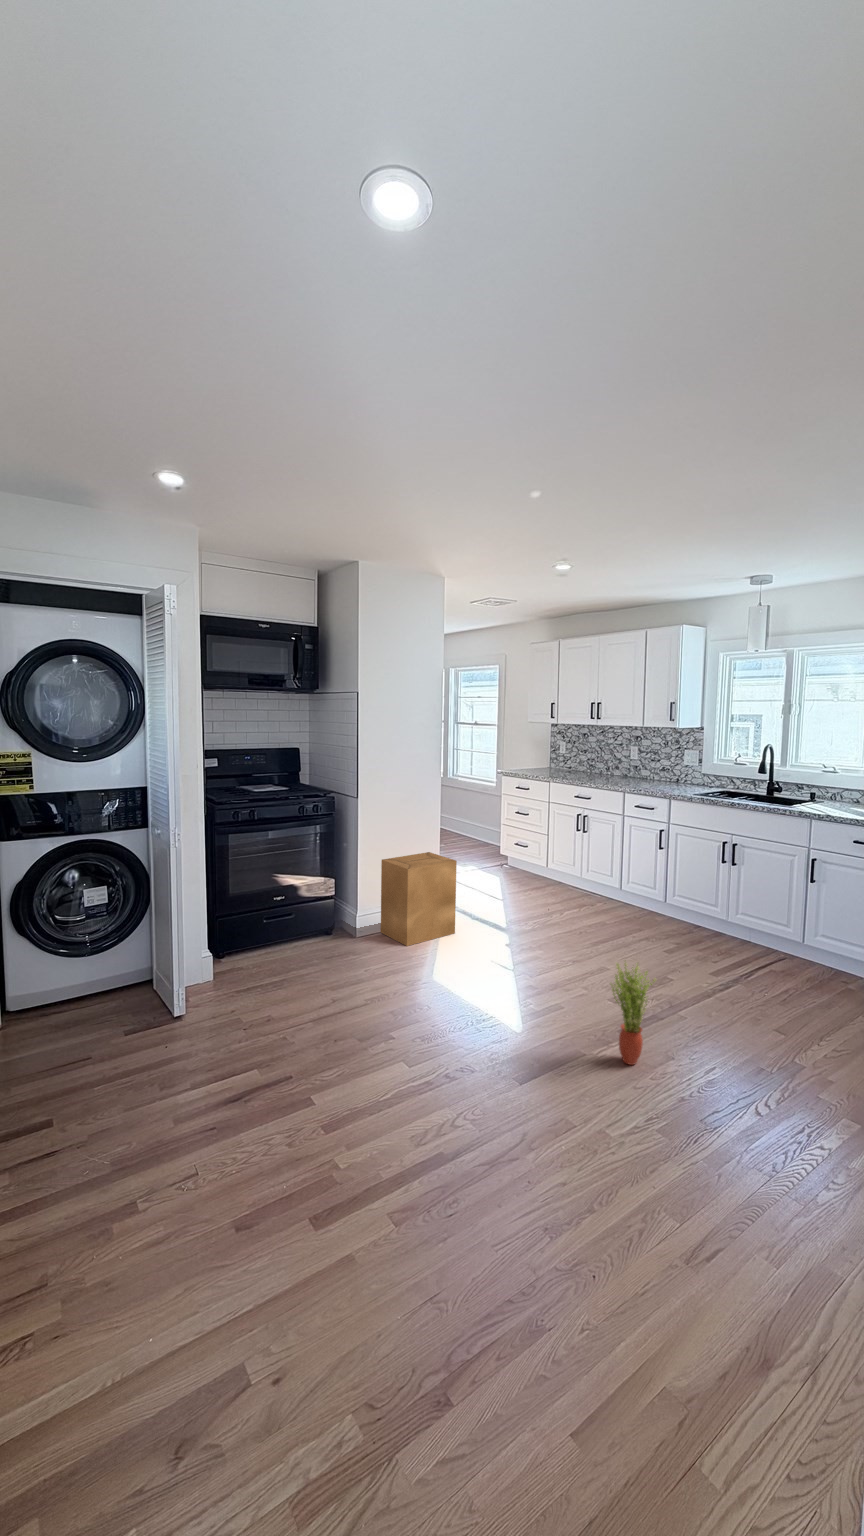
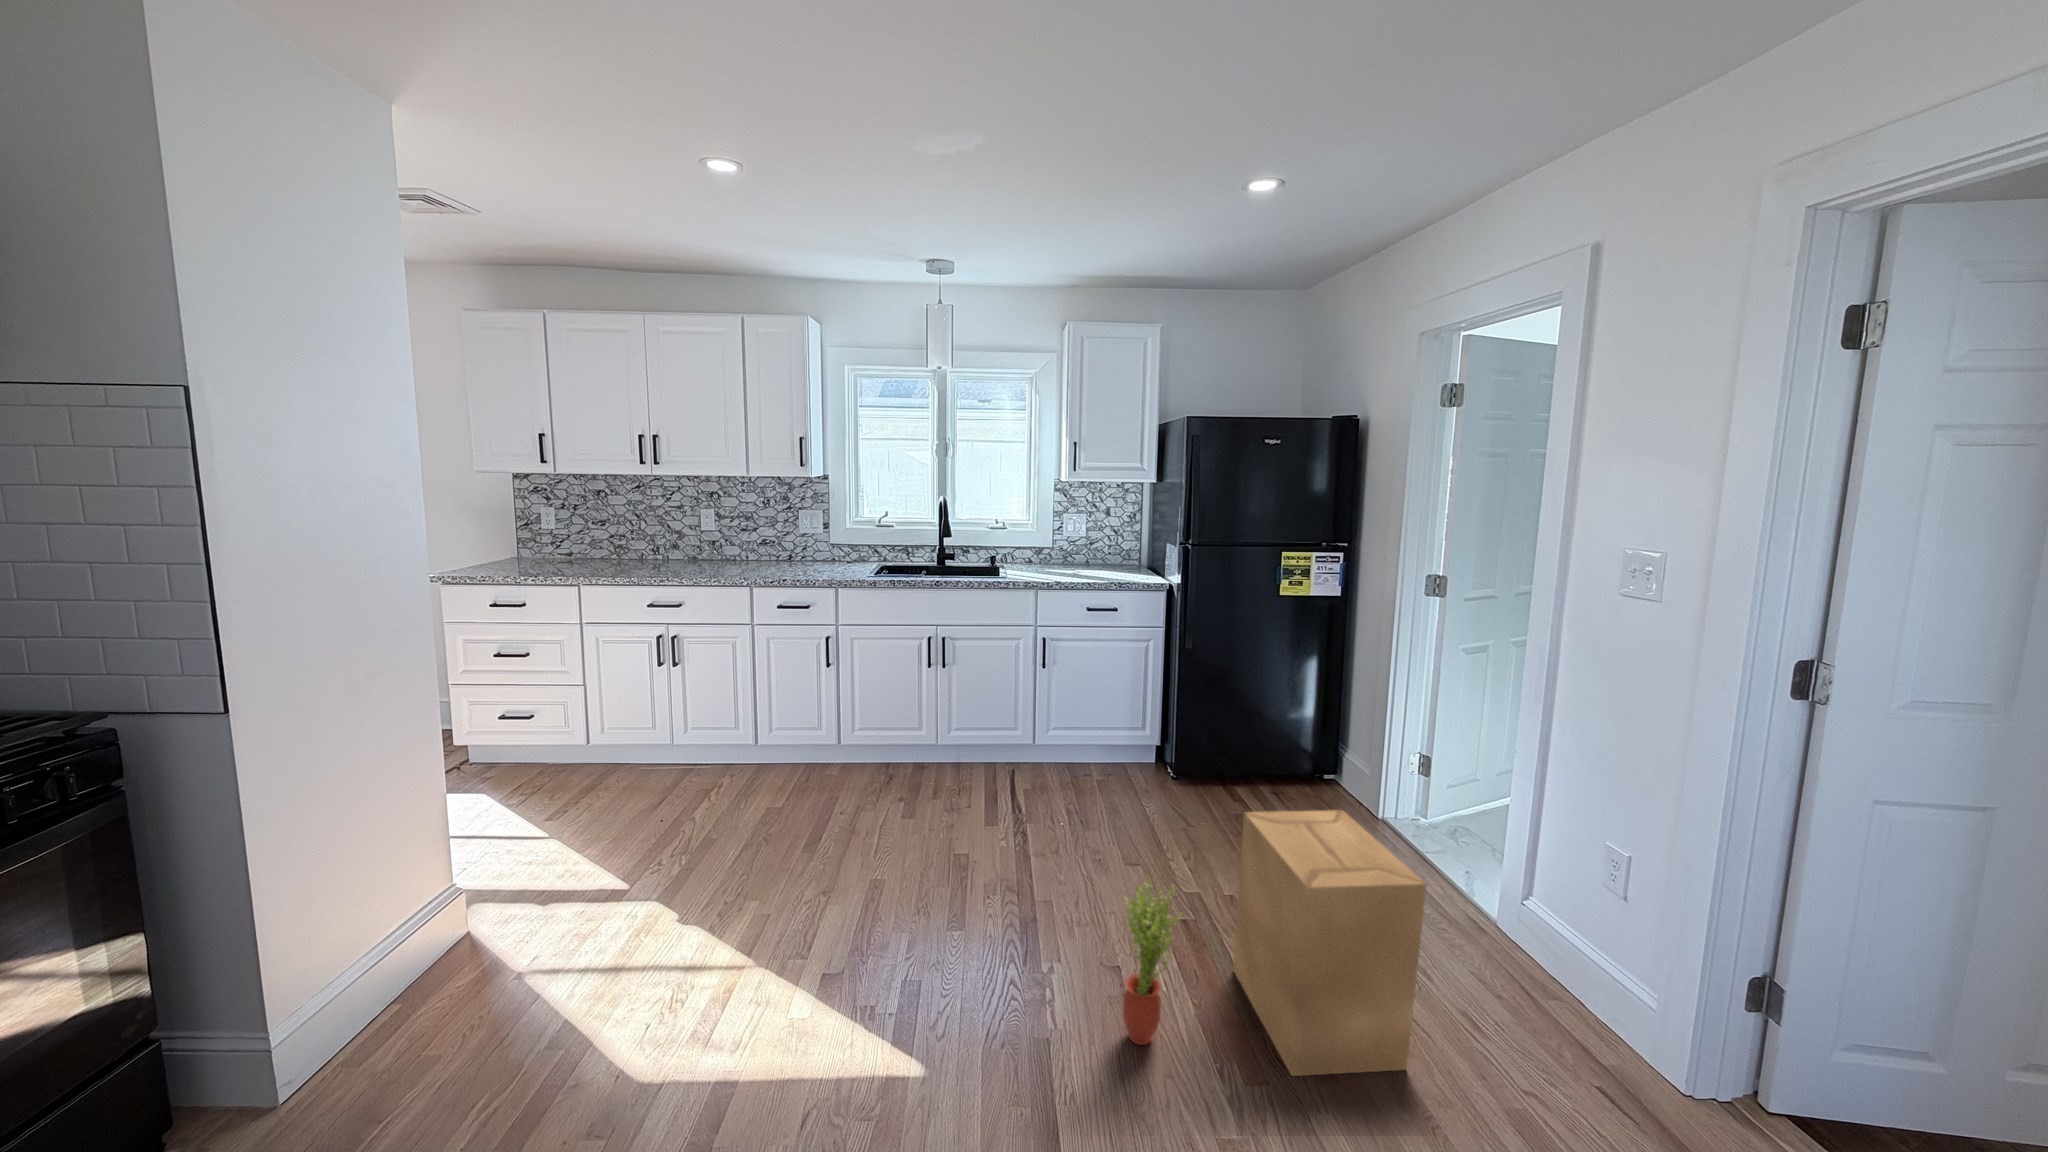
cardboard box: present [381,852,457,946] -> present [1233,810,1426,1076]

